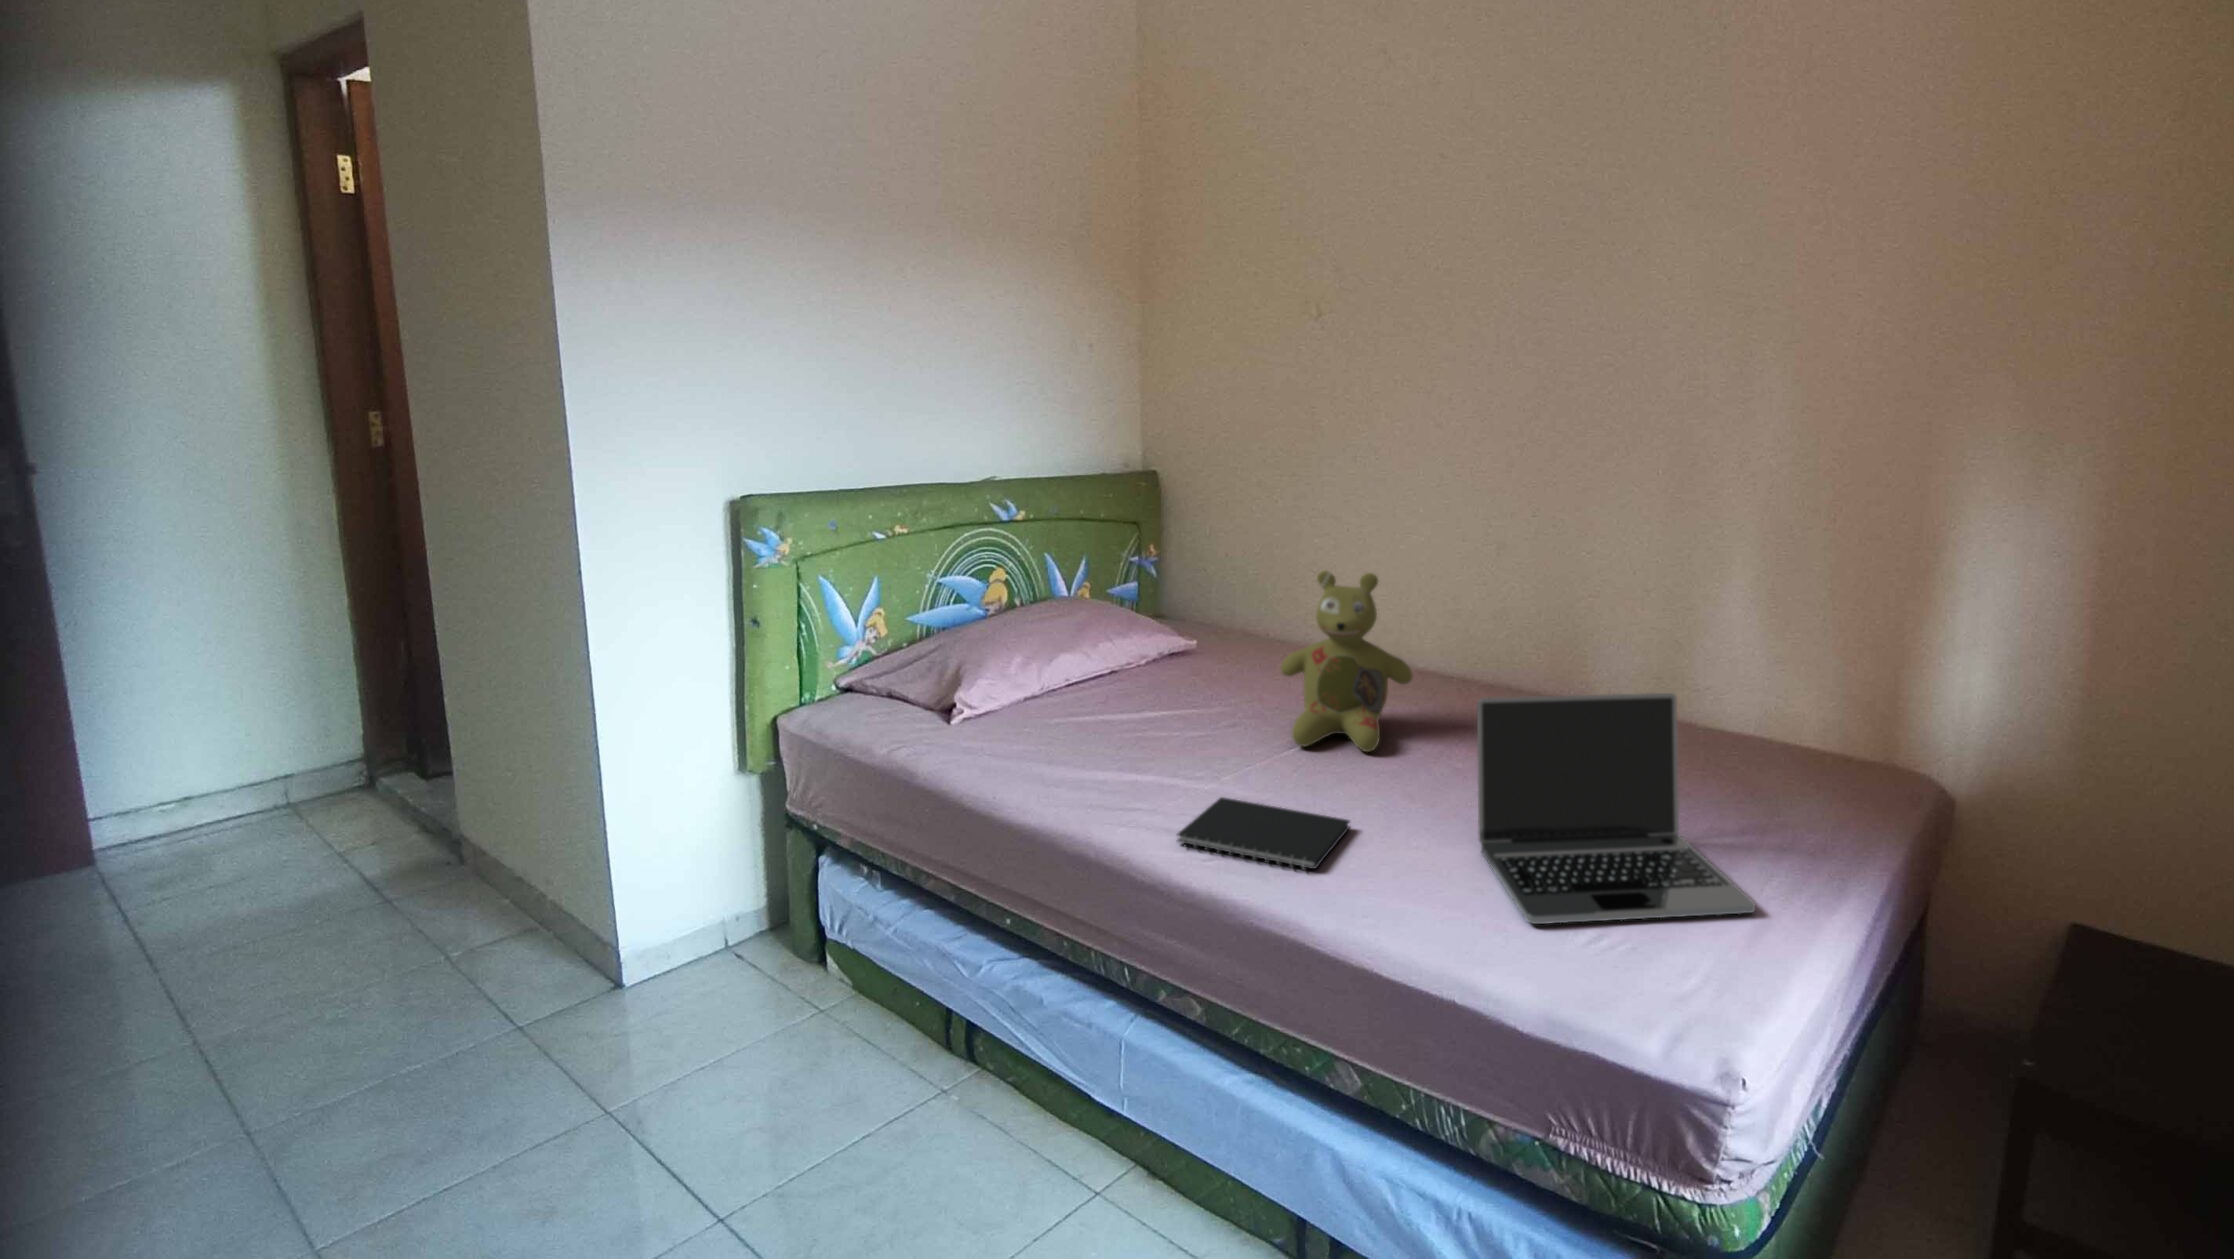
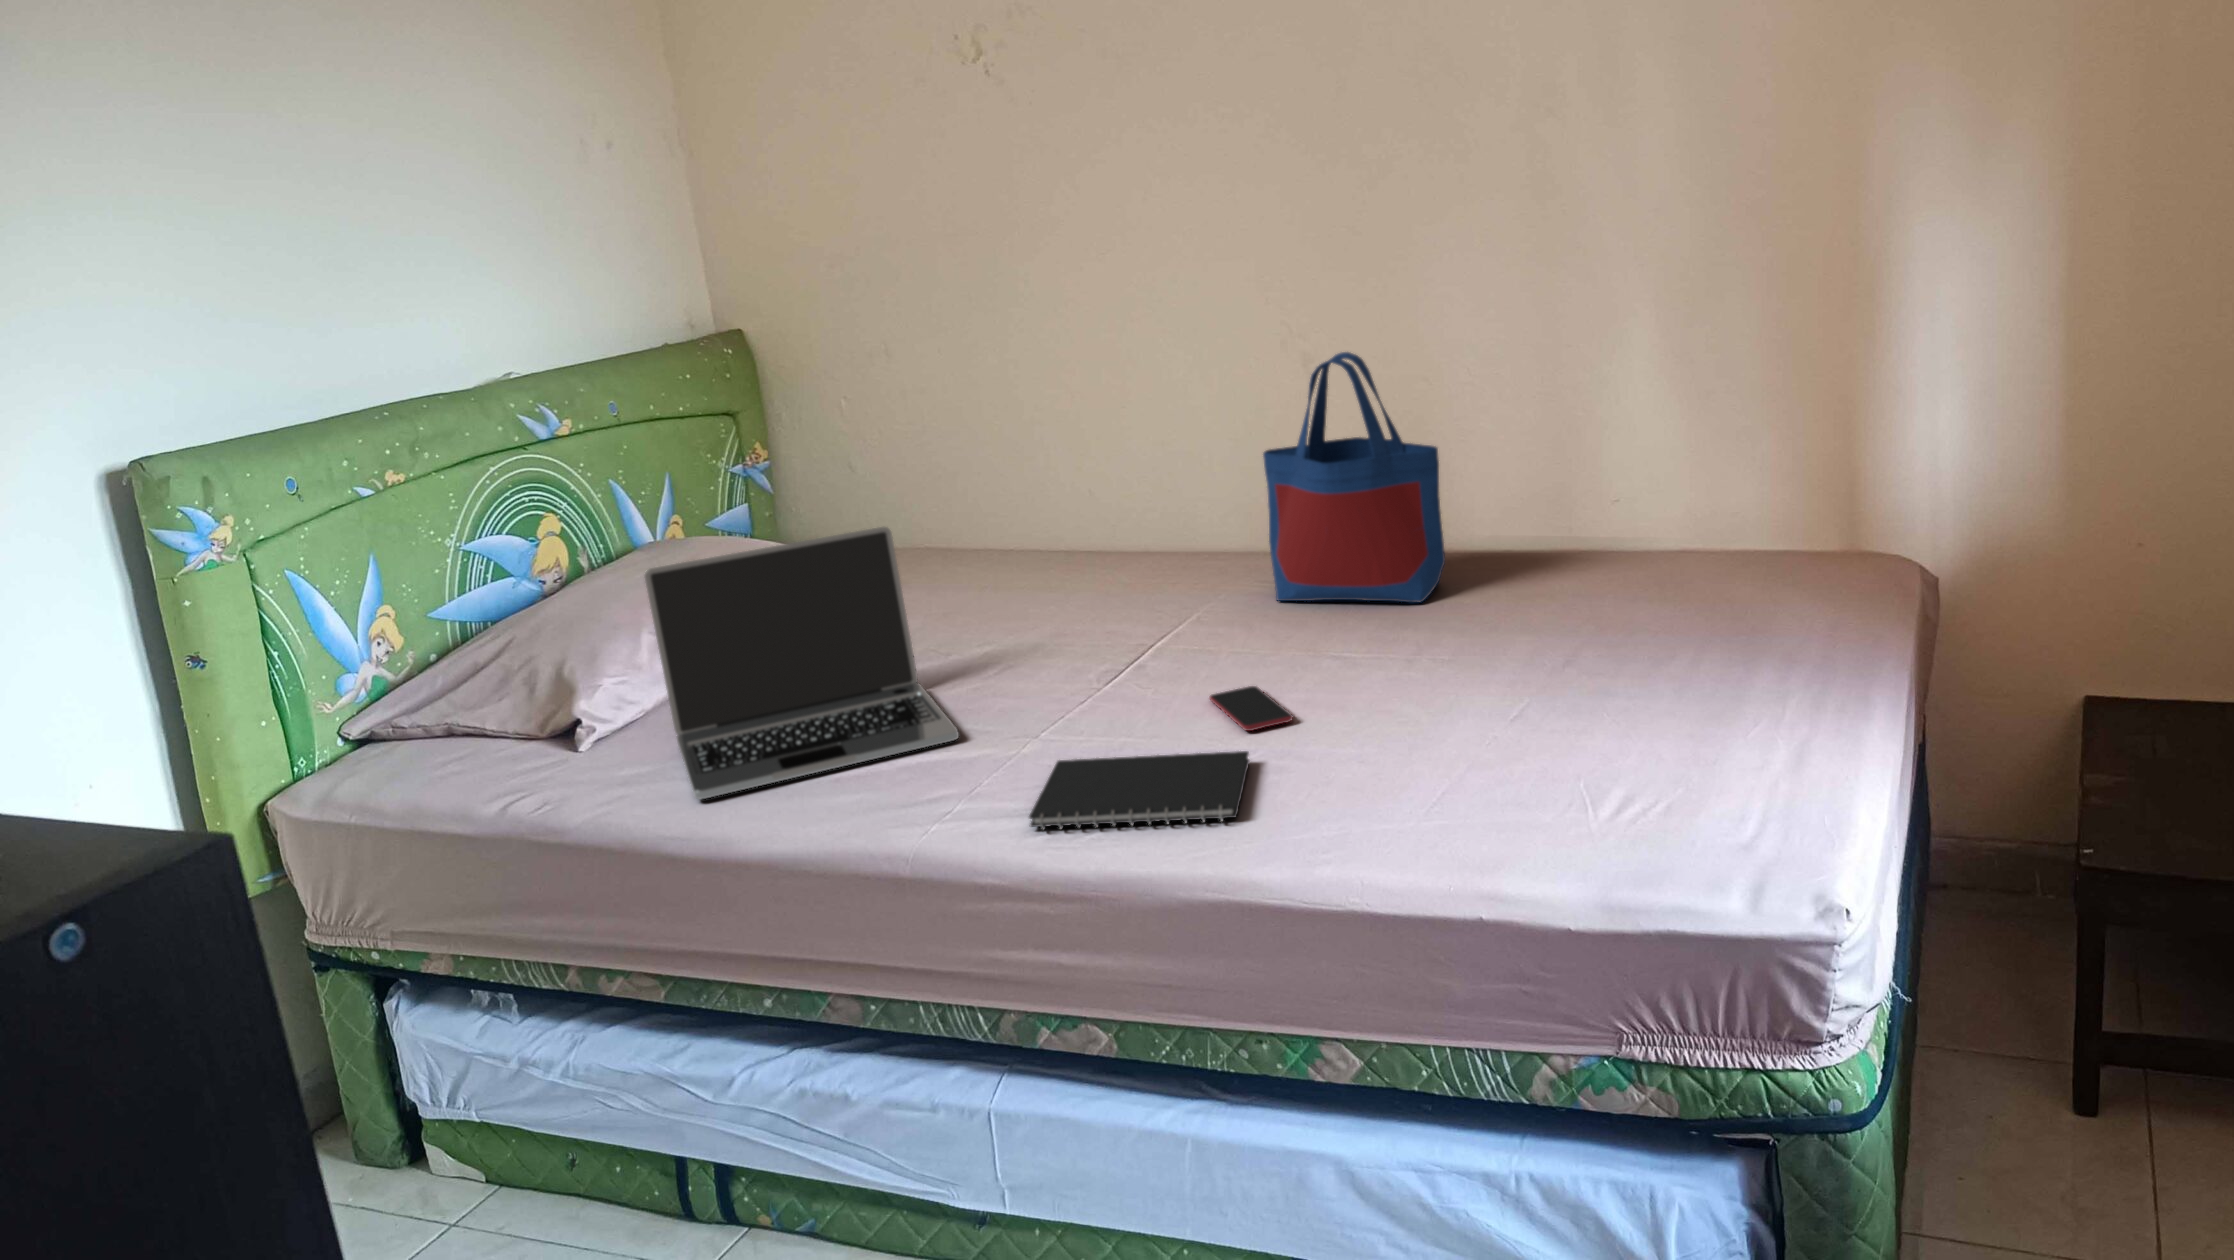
tote bag: none [1439,540,1571,733] -> present [1263,352,1445,603]
stuffed bear: present [1281,571,1413,752] -> none [1062,424,1249,679]
laptop: present [1477,693,1755,924] -> present [645,527,959,799]
smartphone: none [1350,771,1399,805] -> present [1210,686,1293,731]

